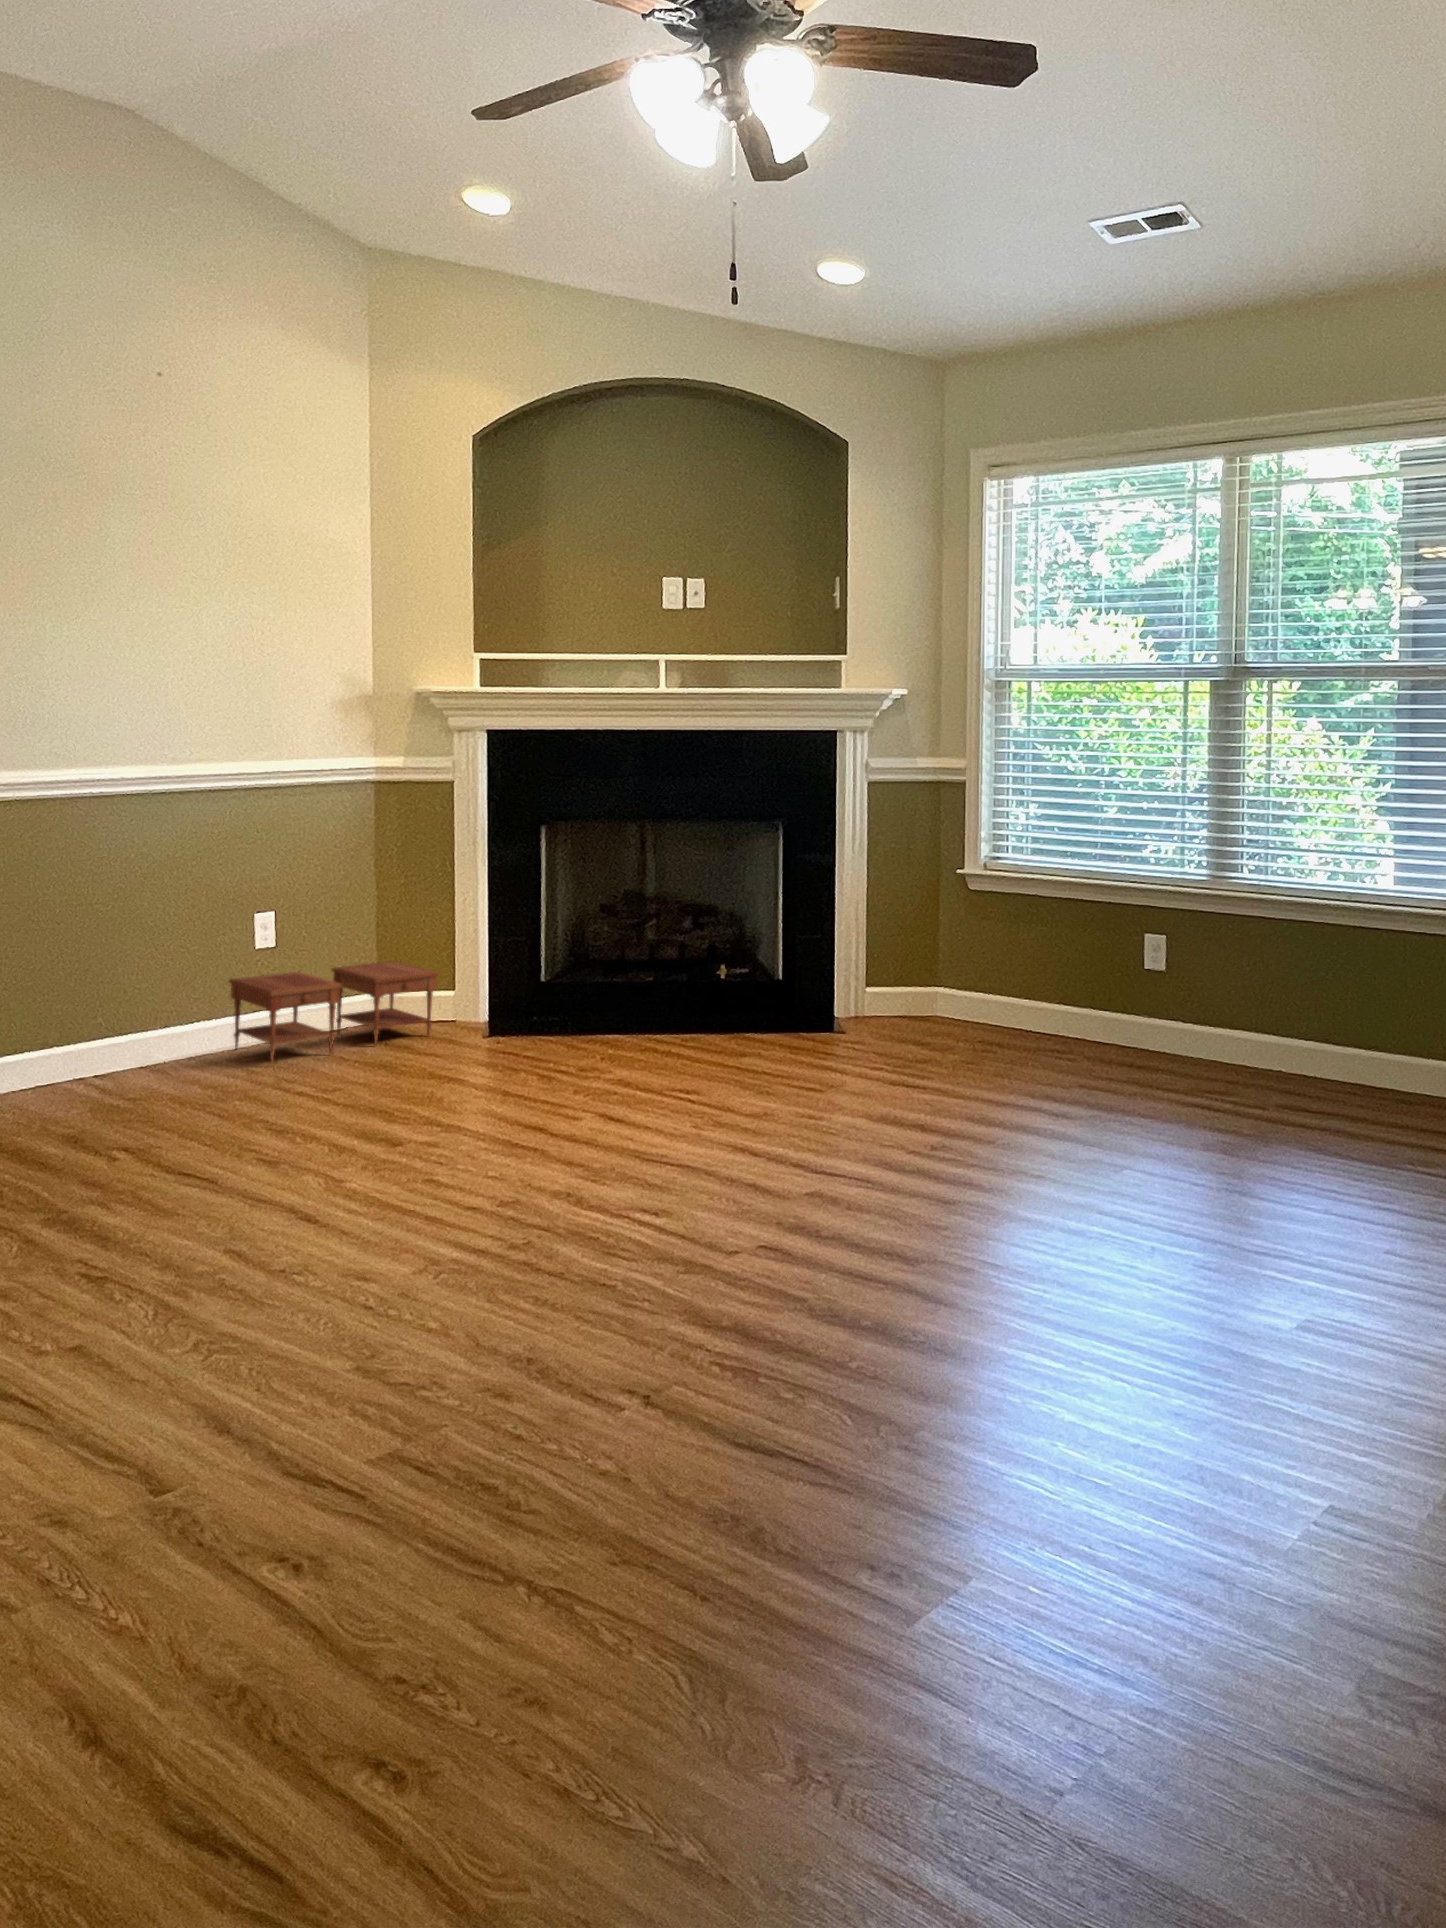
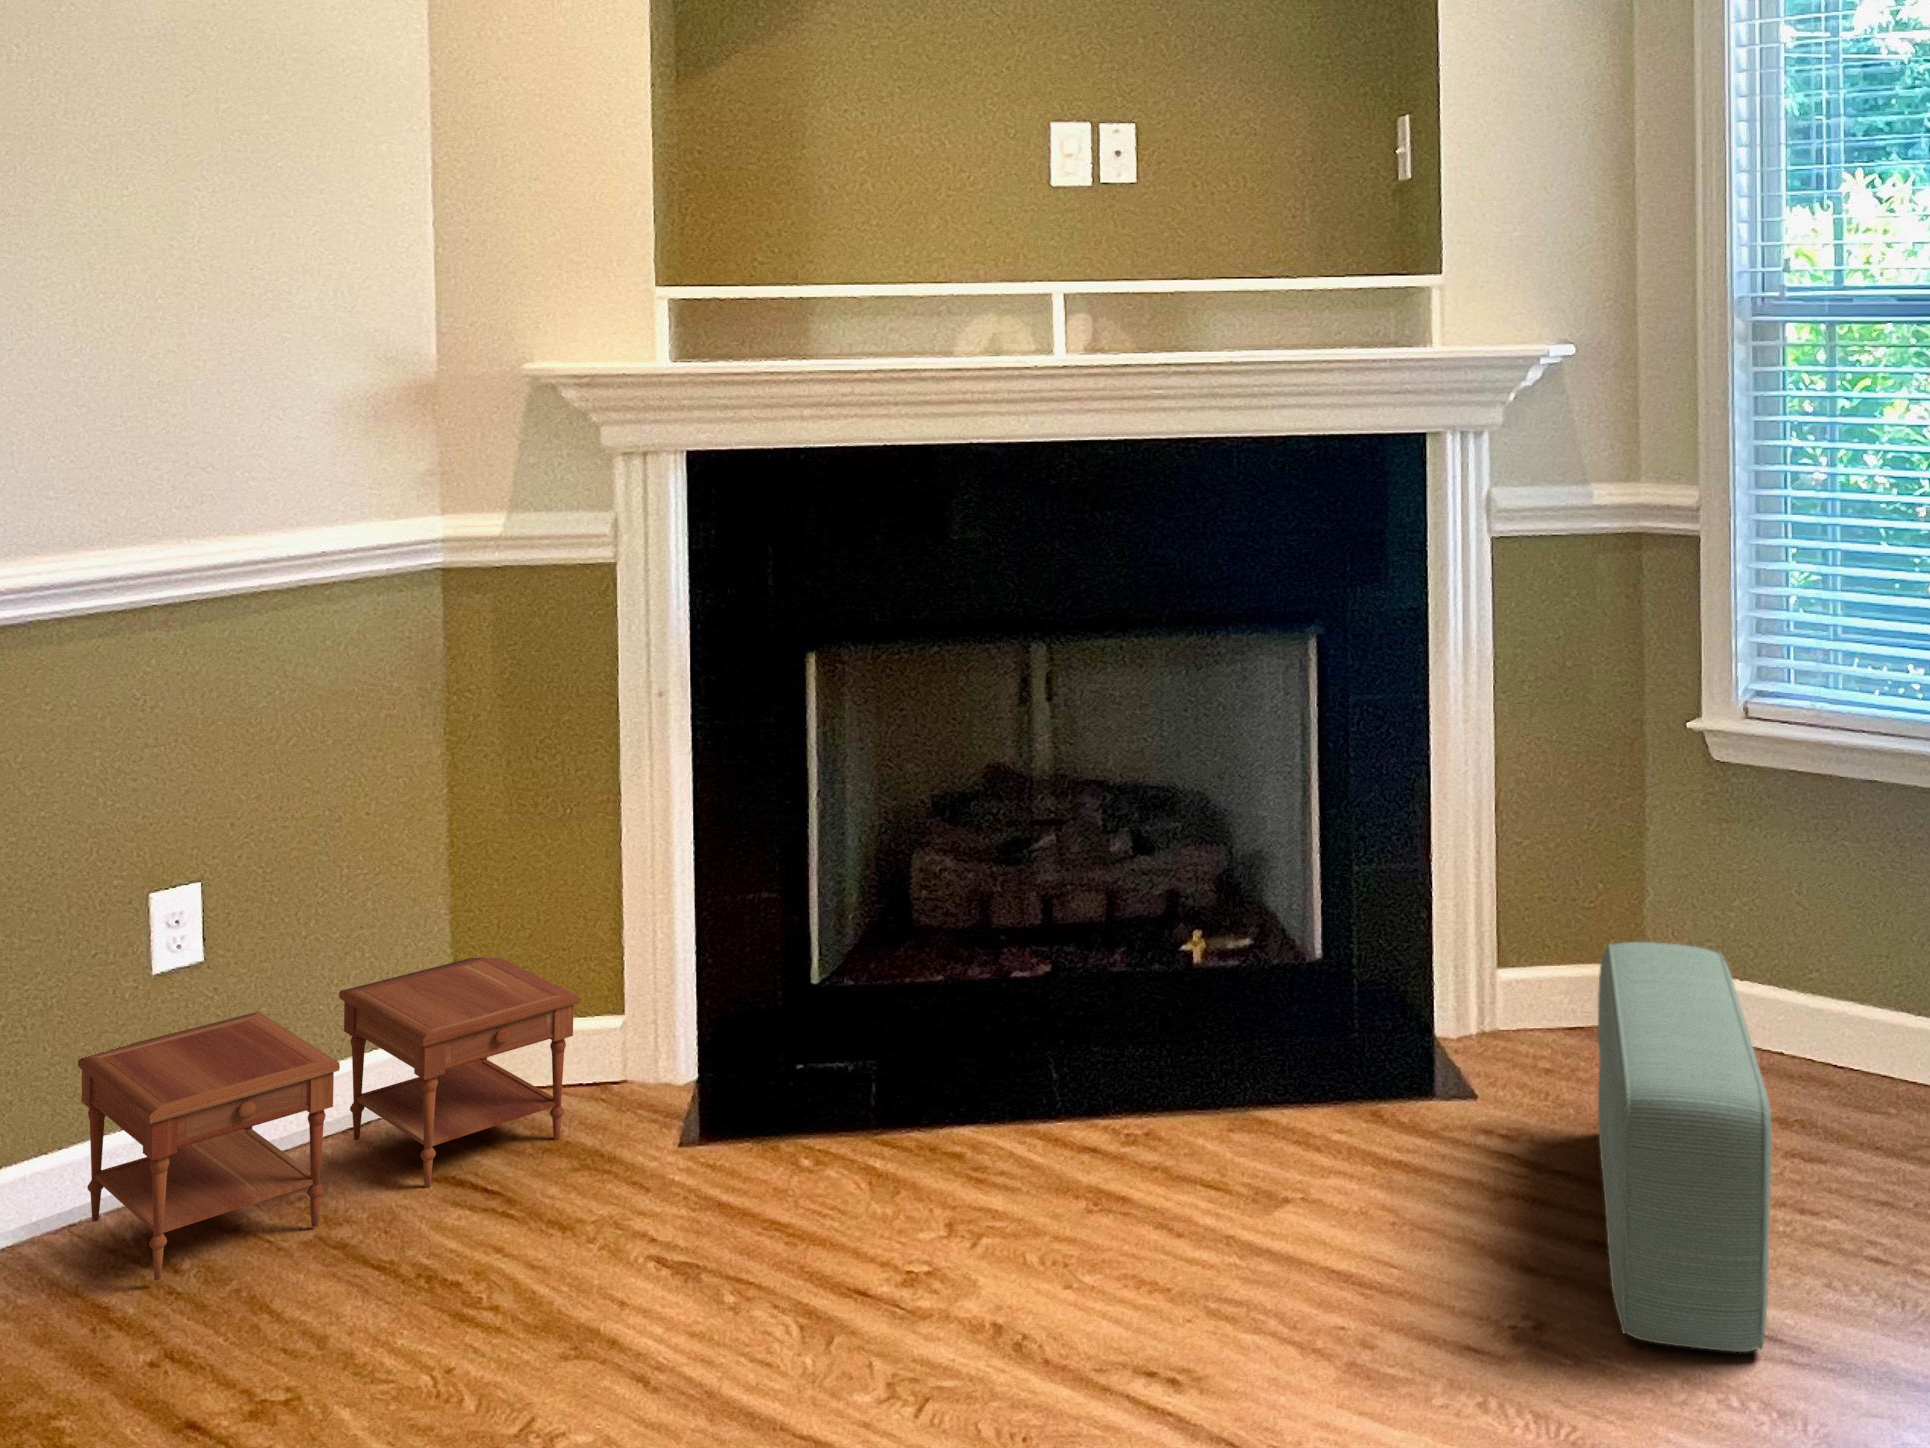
pouf: none [883,956,958,1092] -> present [1598,942,1772,1352]

